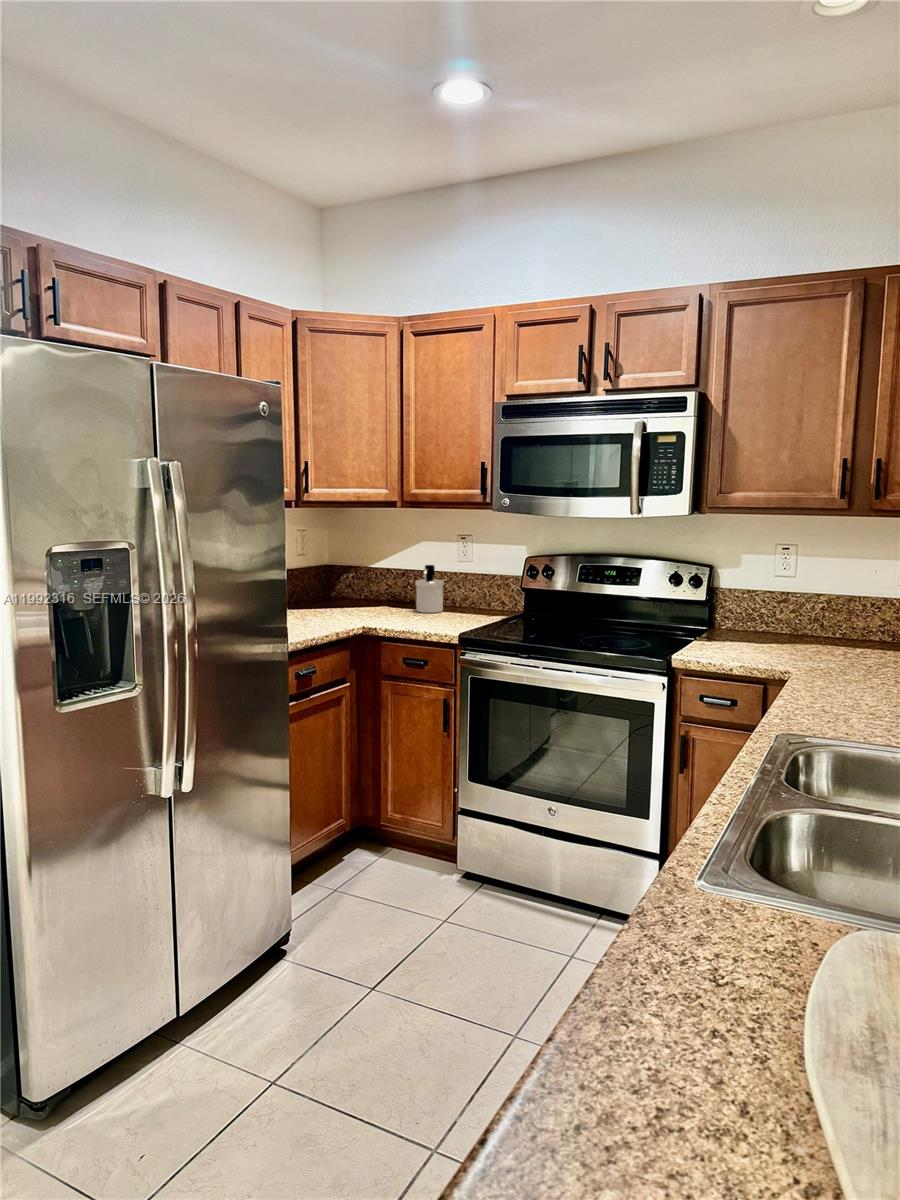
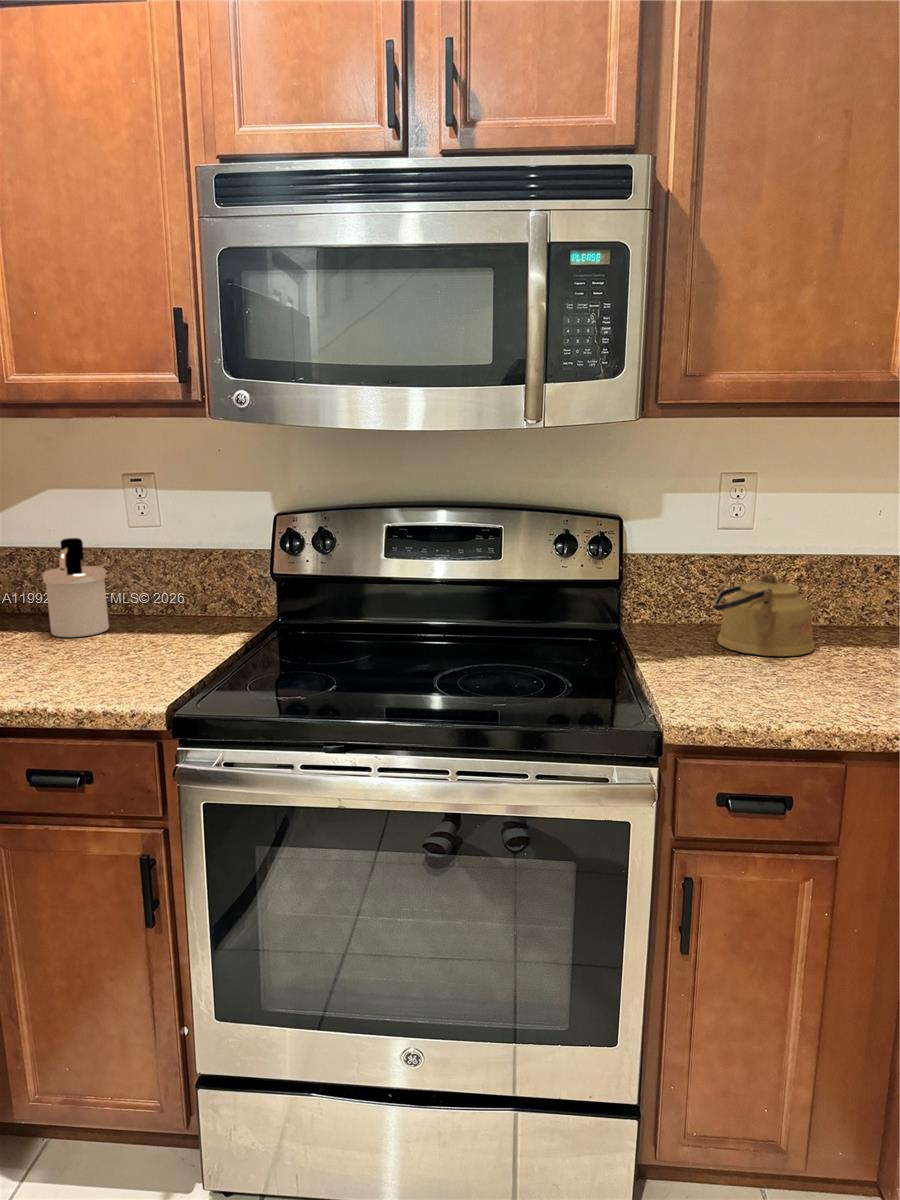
kettle: none [749,601,812,646] -> present [713,574,815,656]

